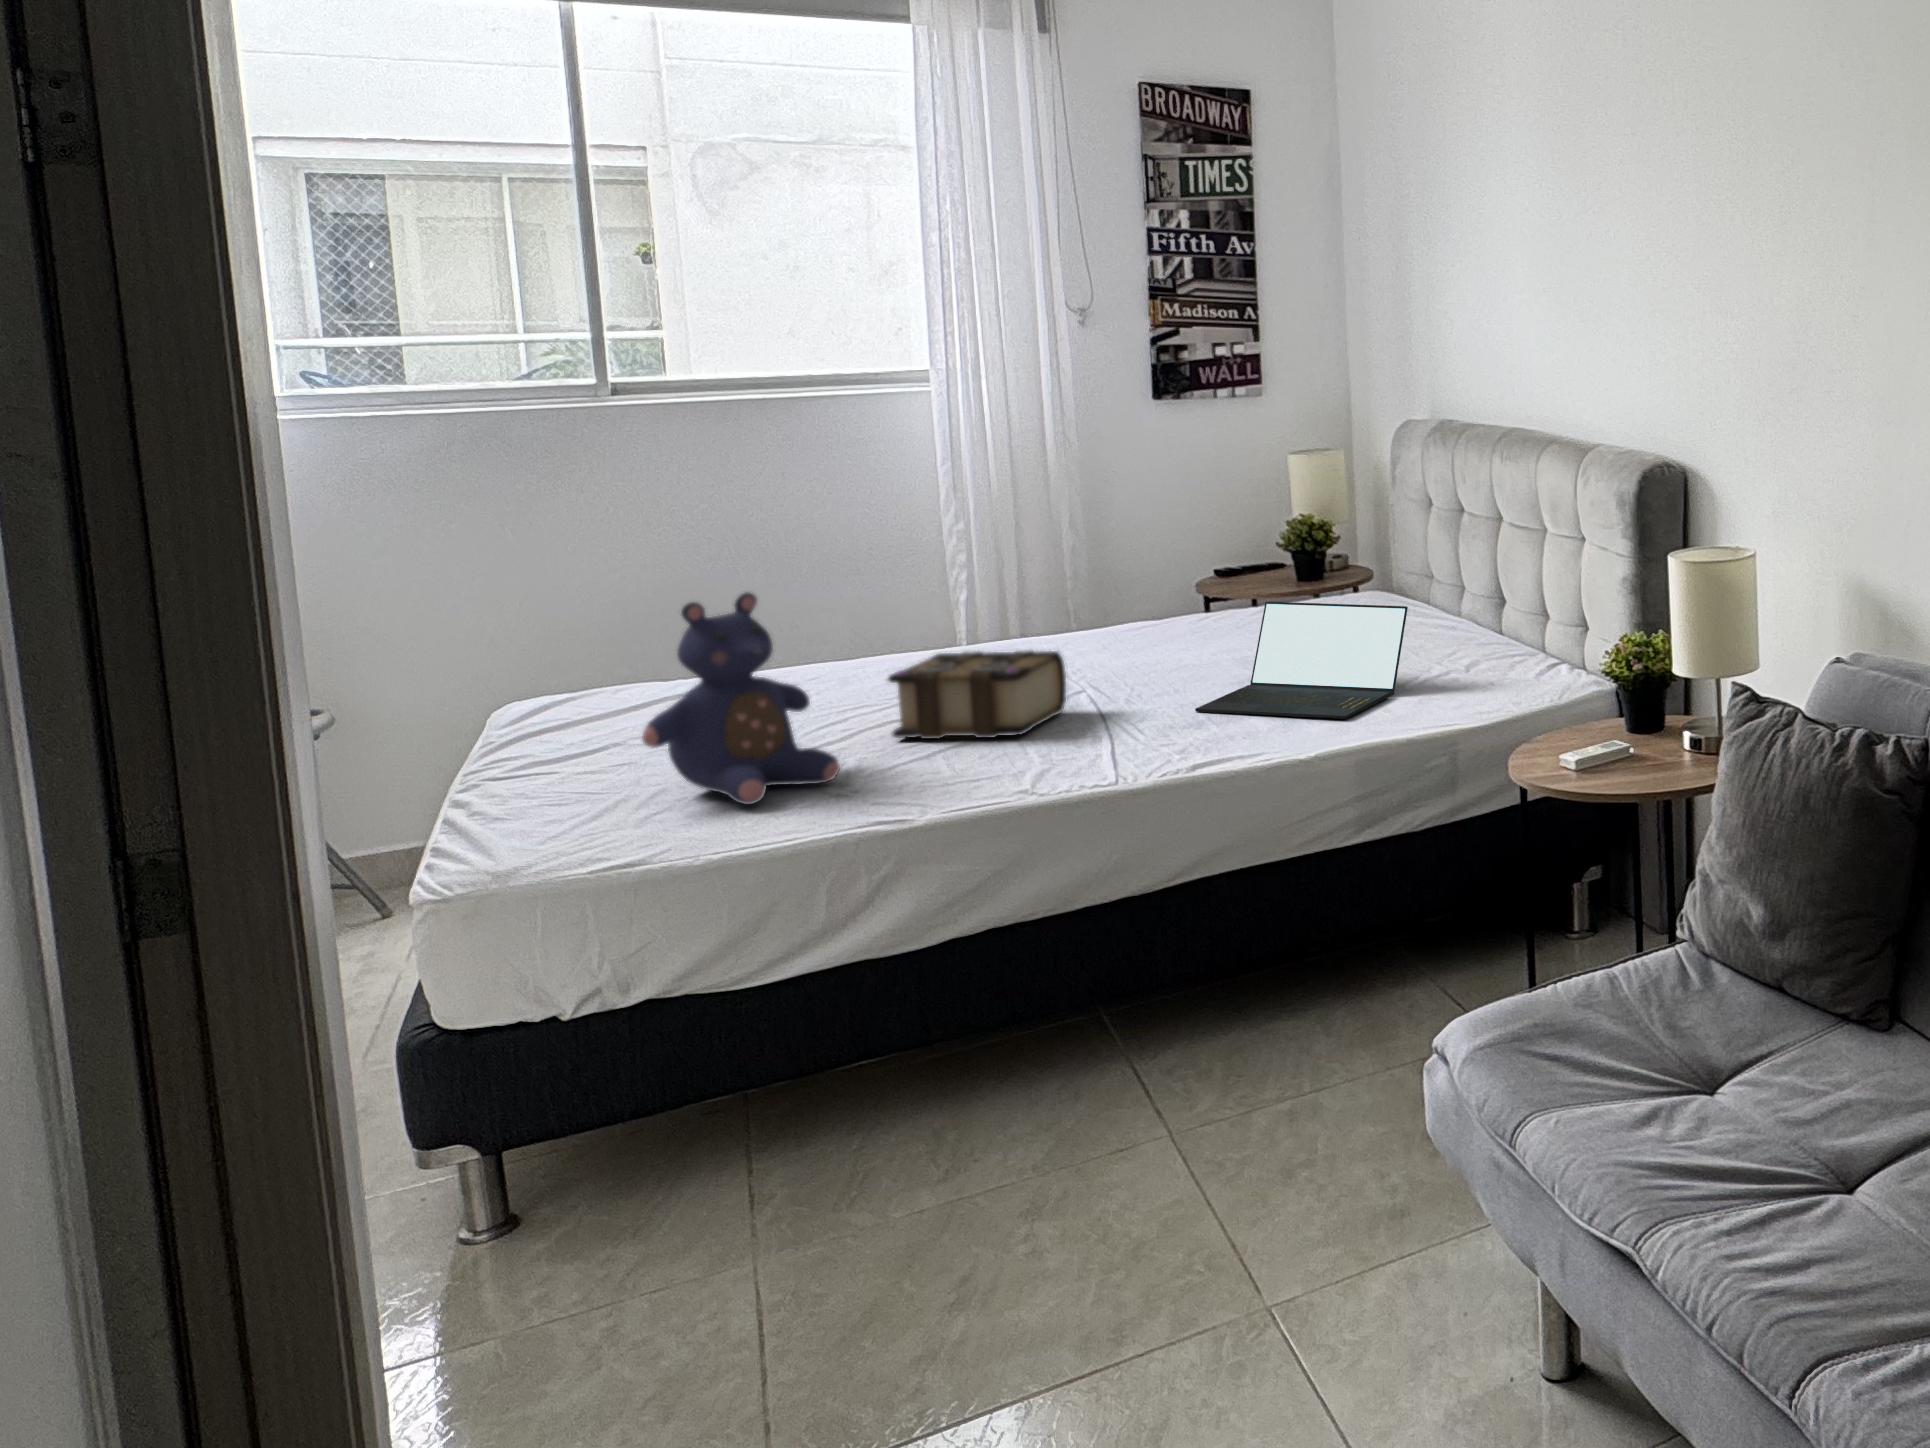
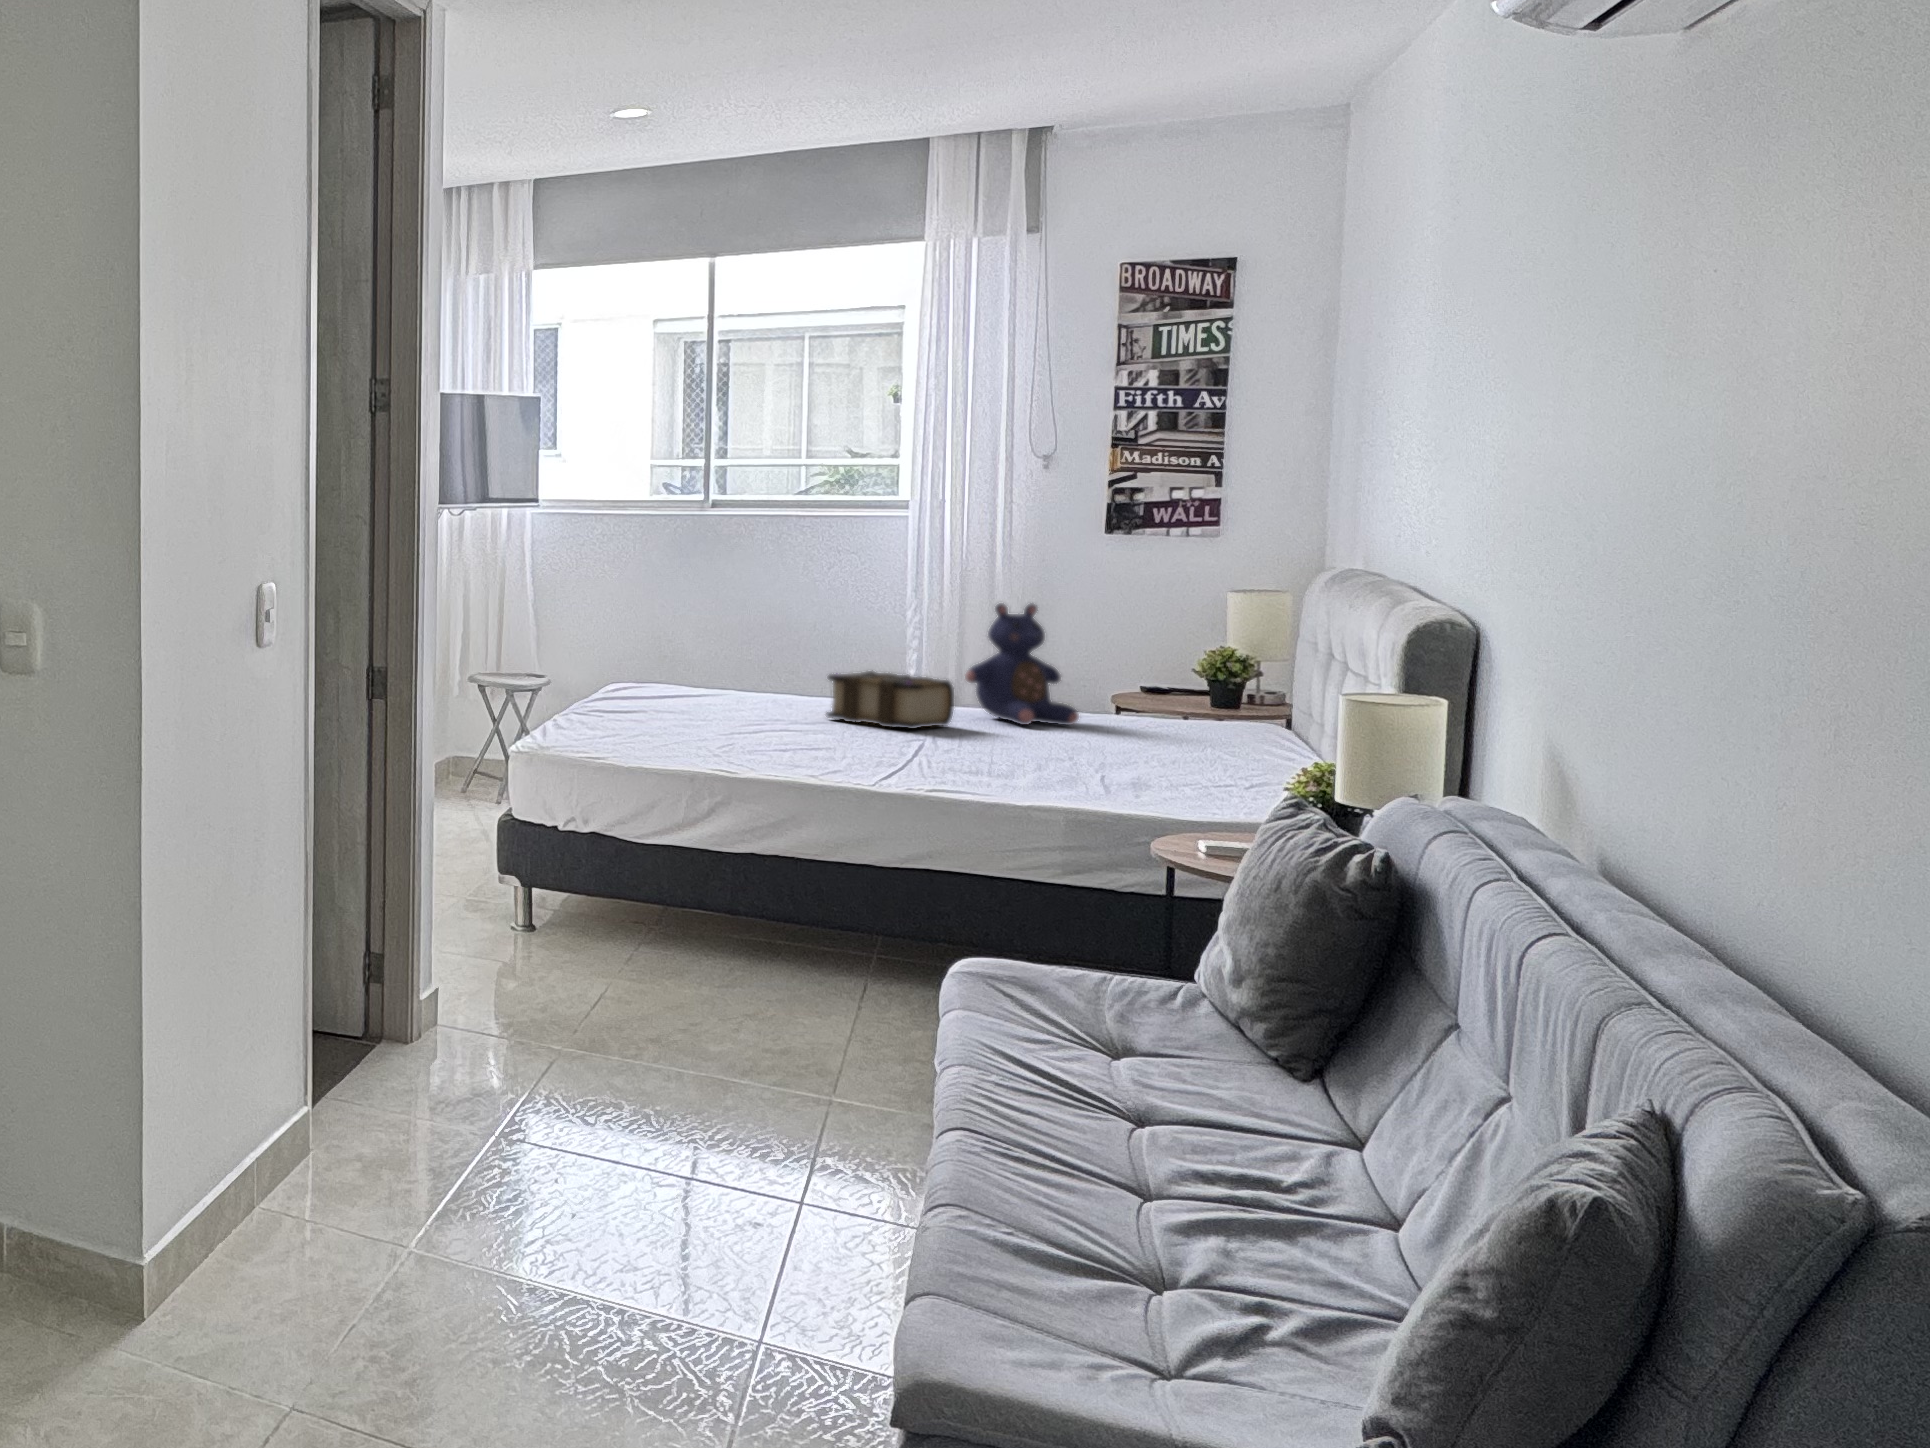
teddy bear: present [642,592,840,804] -> present [965,604,1079,725]
laptop: present [1195,602,1408,719] -> none [1051,674,1266,763]

